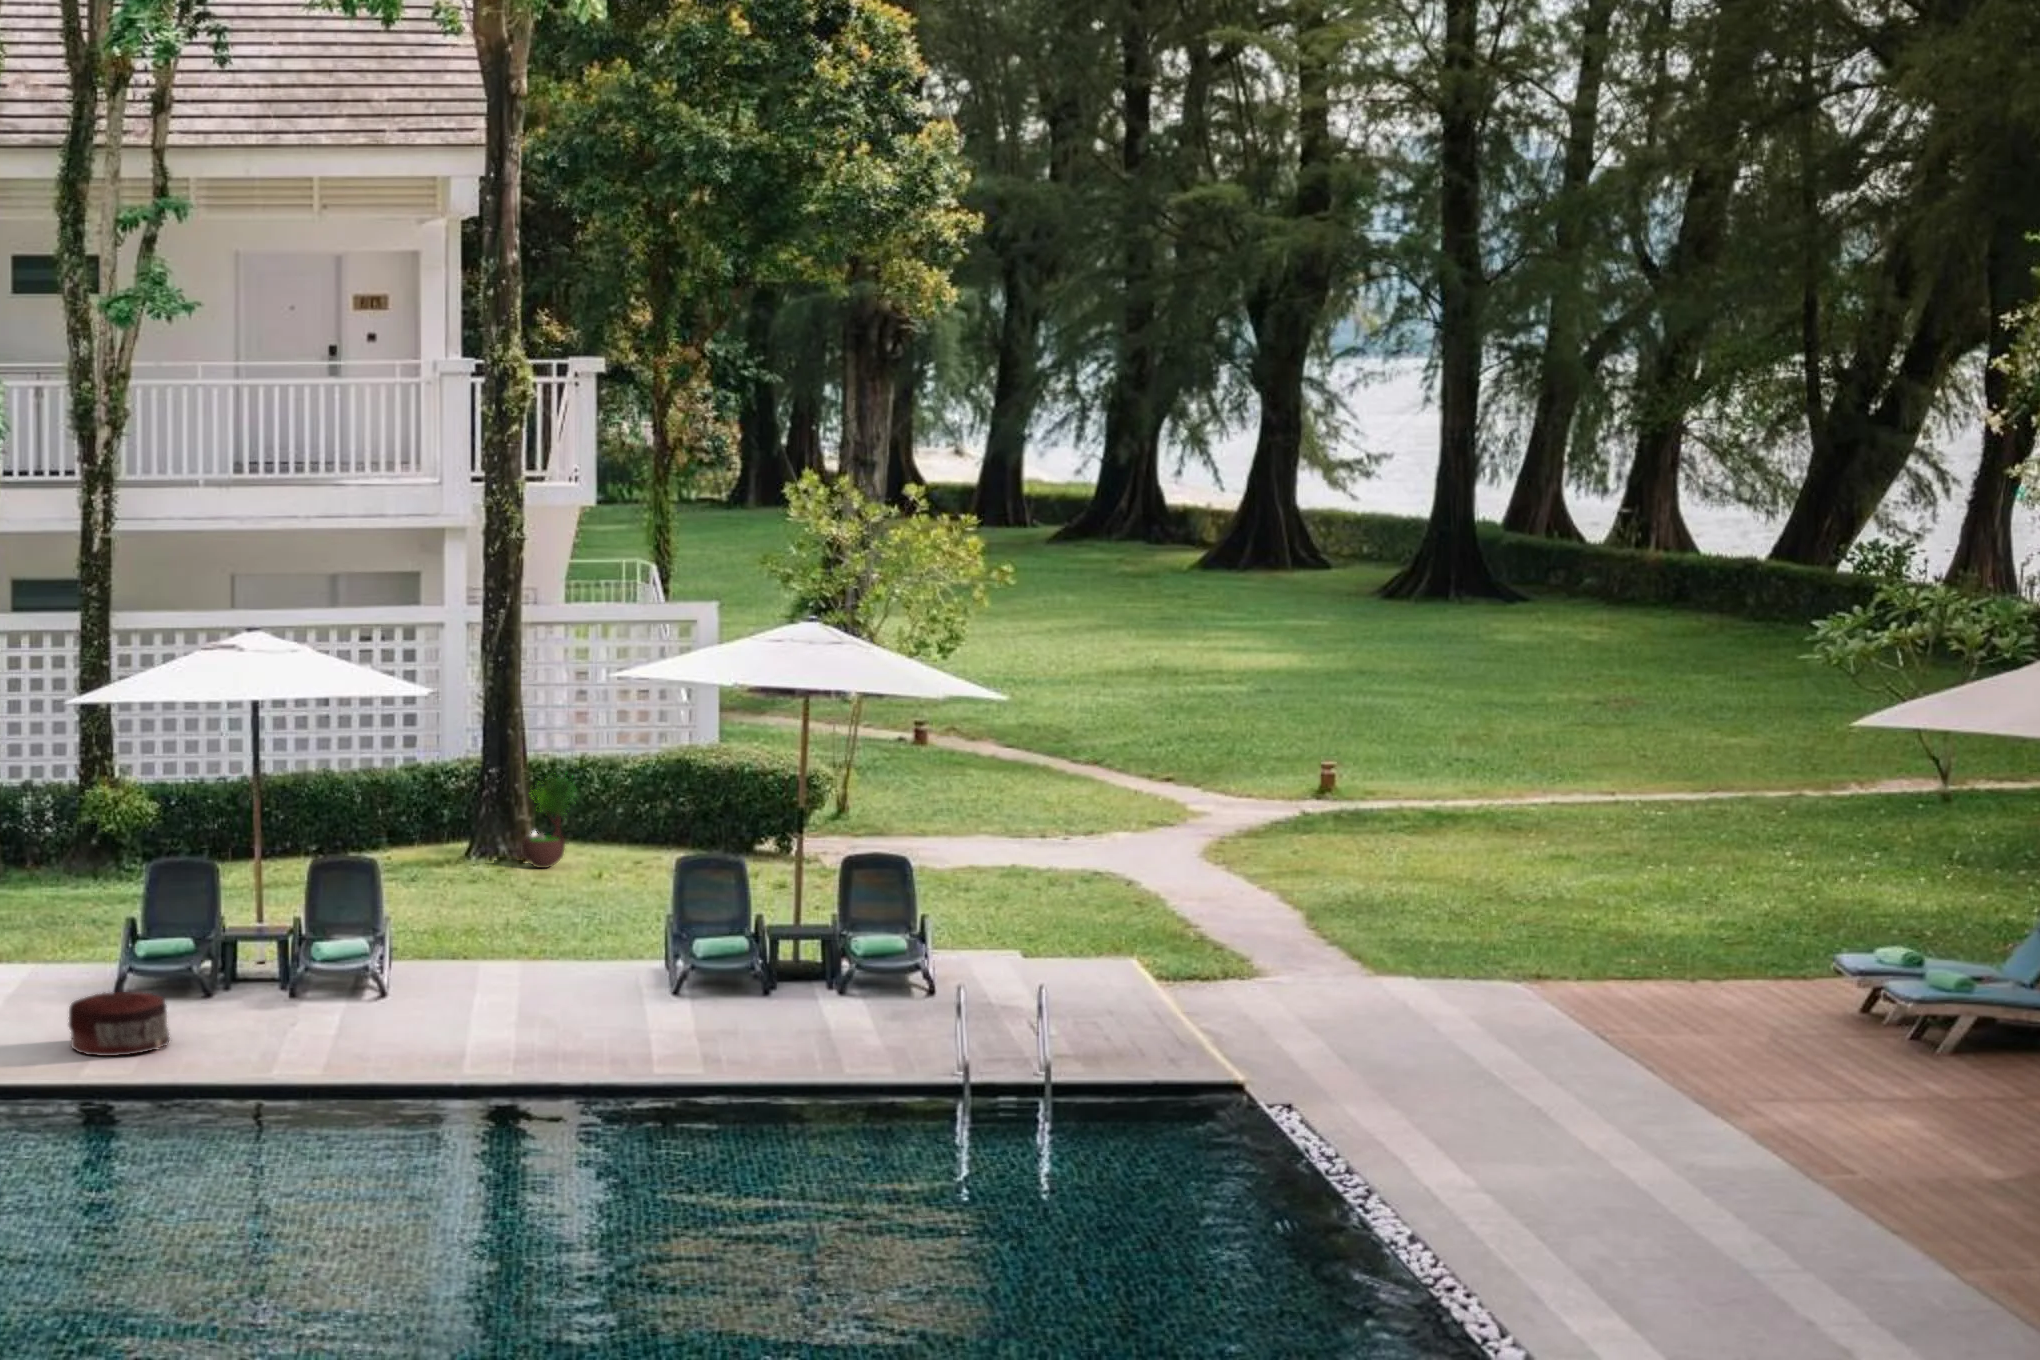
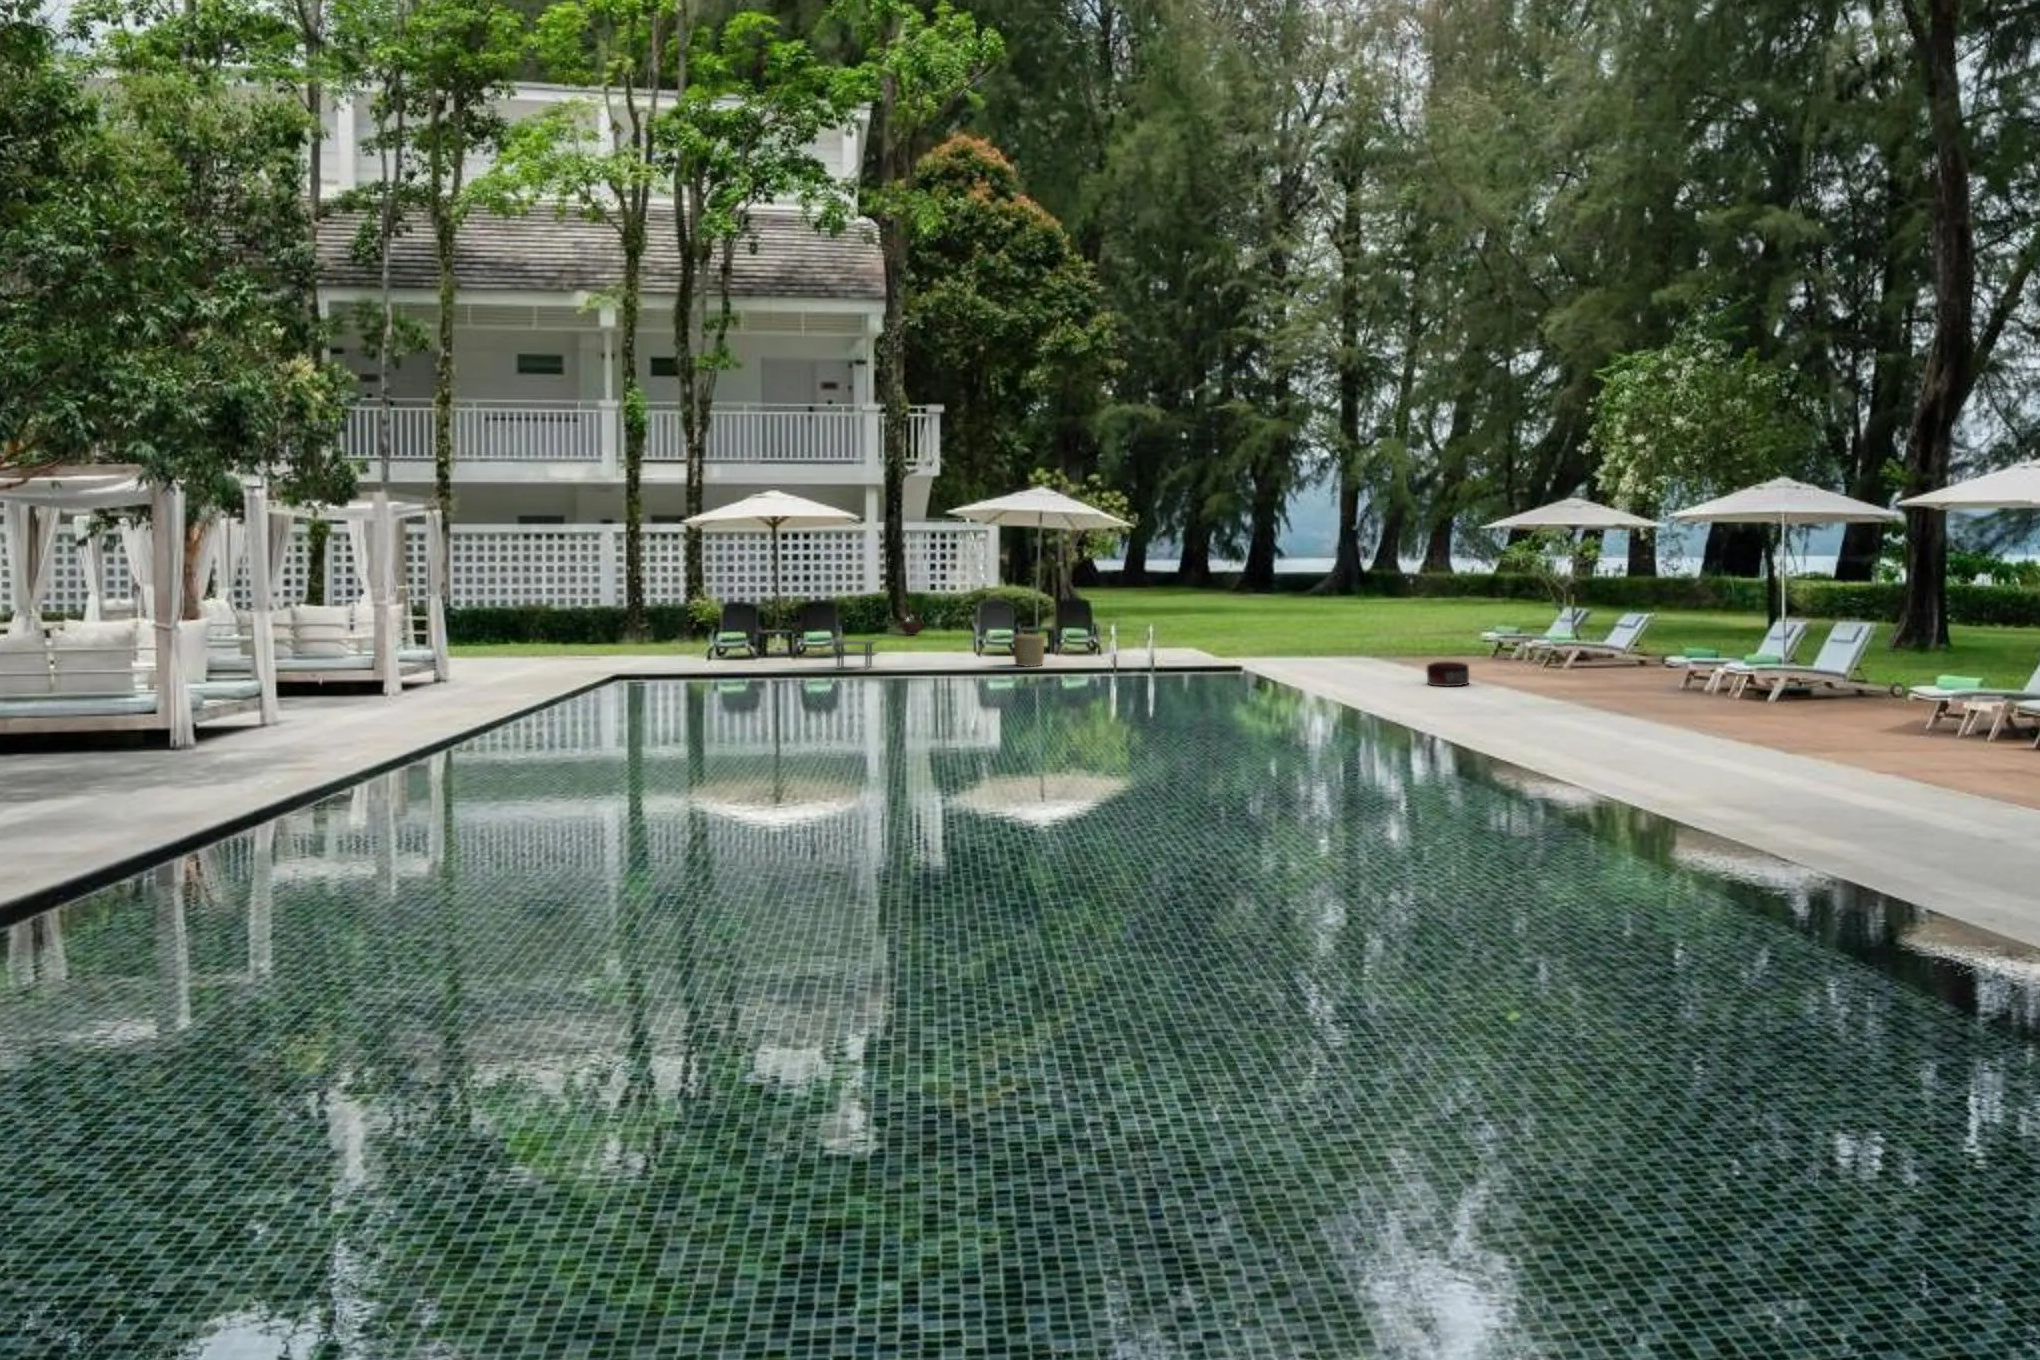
woven basket: none [787,922,860,1002] -> present [1013,634,1044,667]
side table: none [372,935,486,1006] -> present [830,641,877,668]
pouf: present [68,992,170,1056] -> present [1427,662,1469,686]

